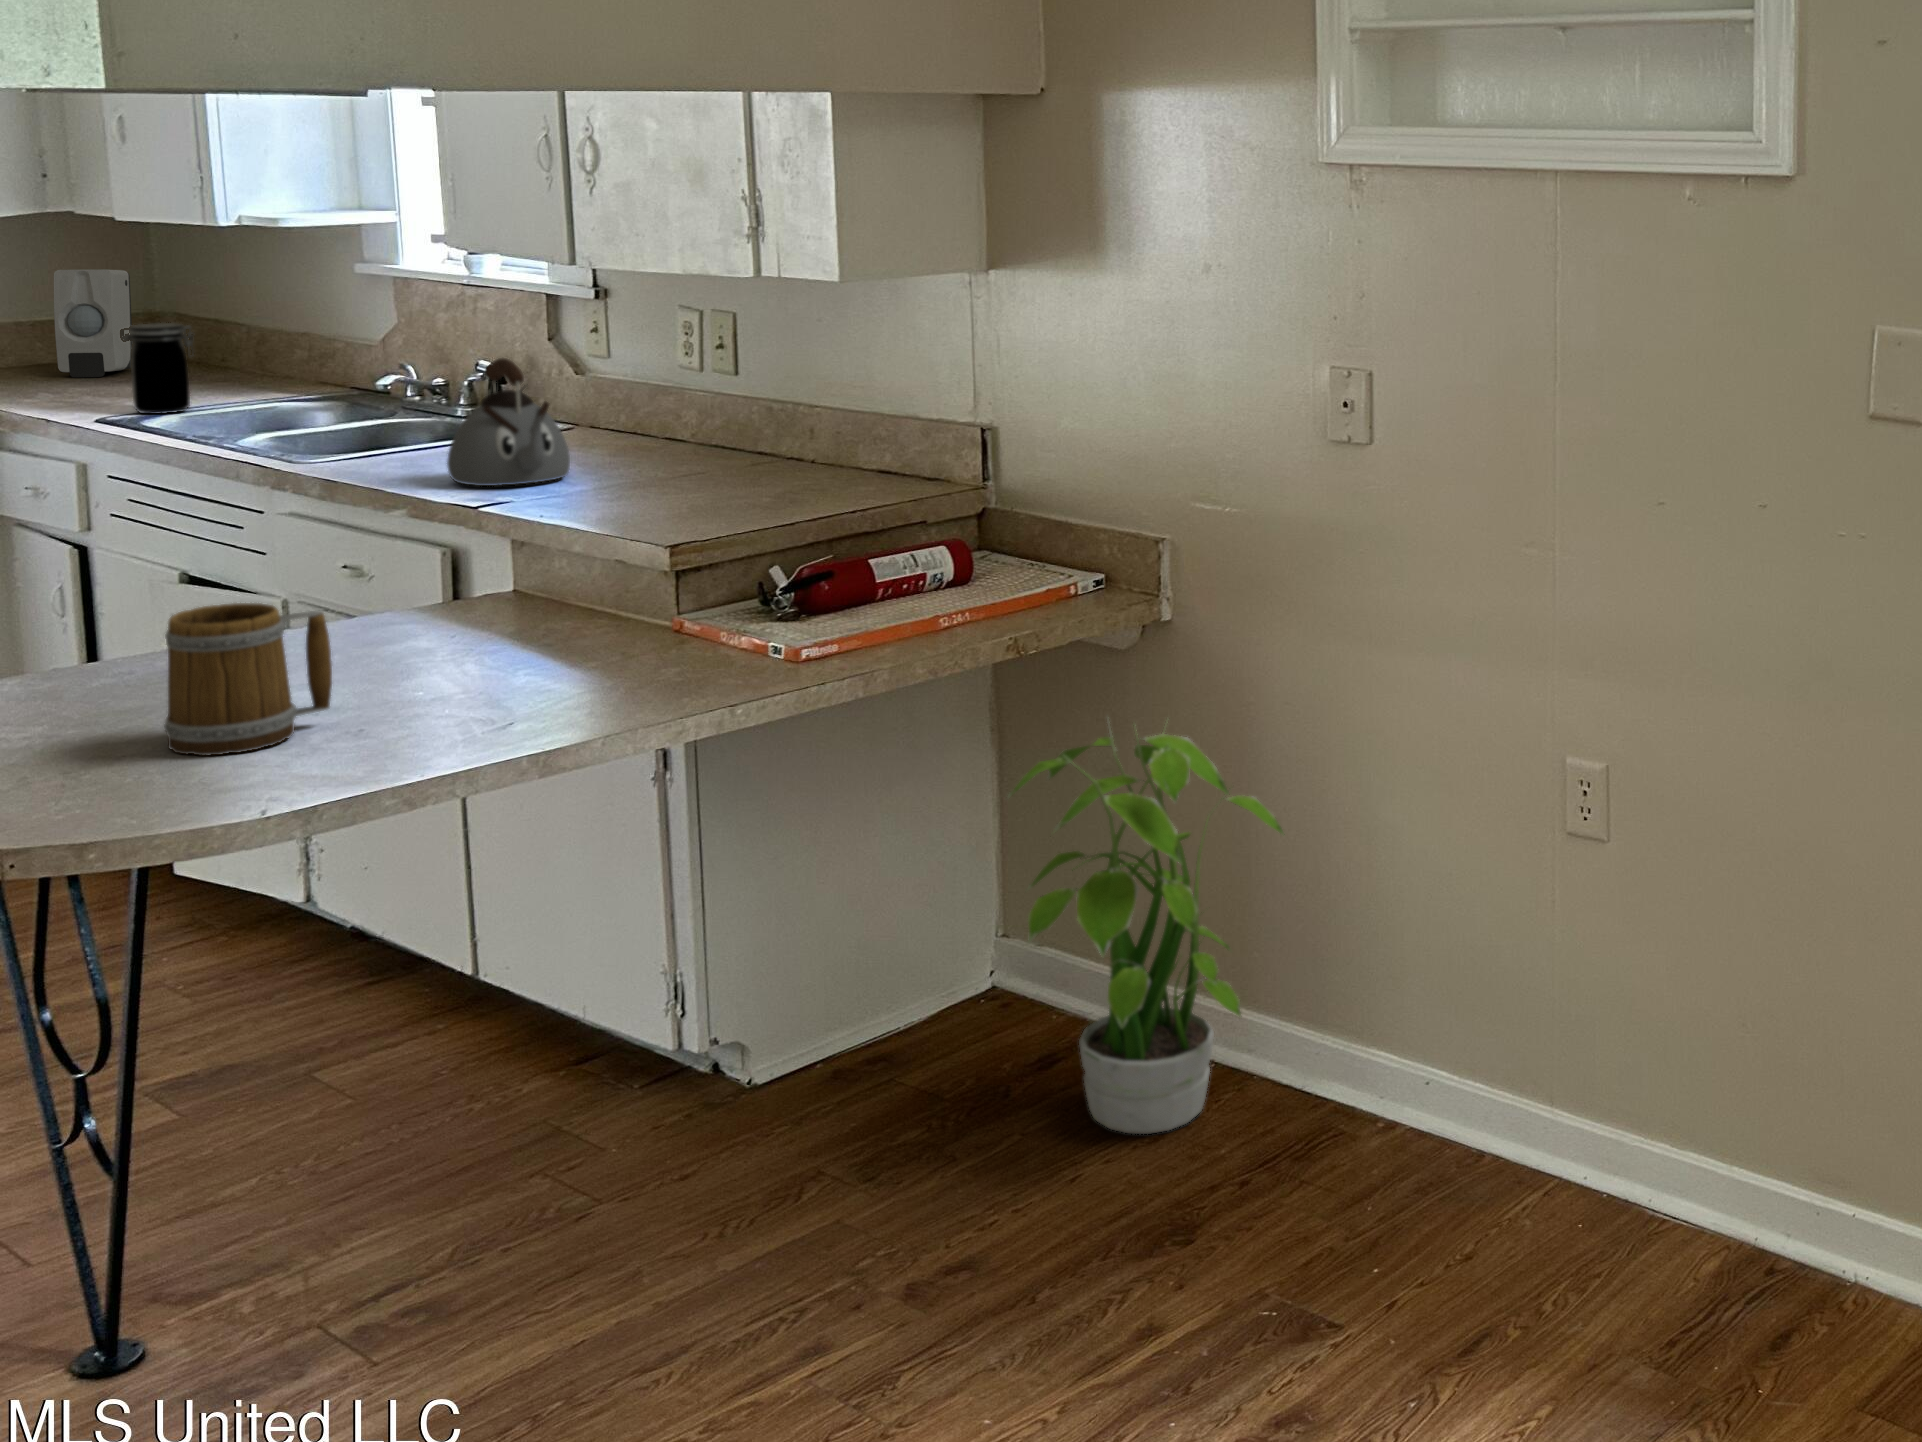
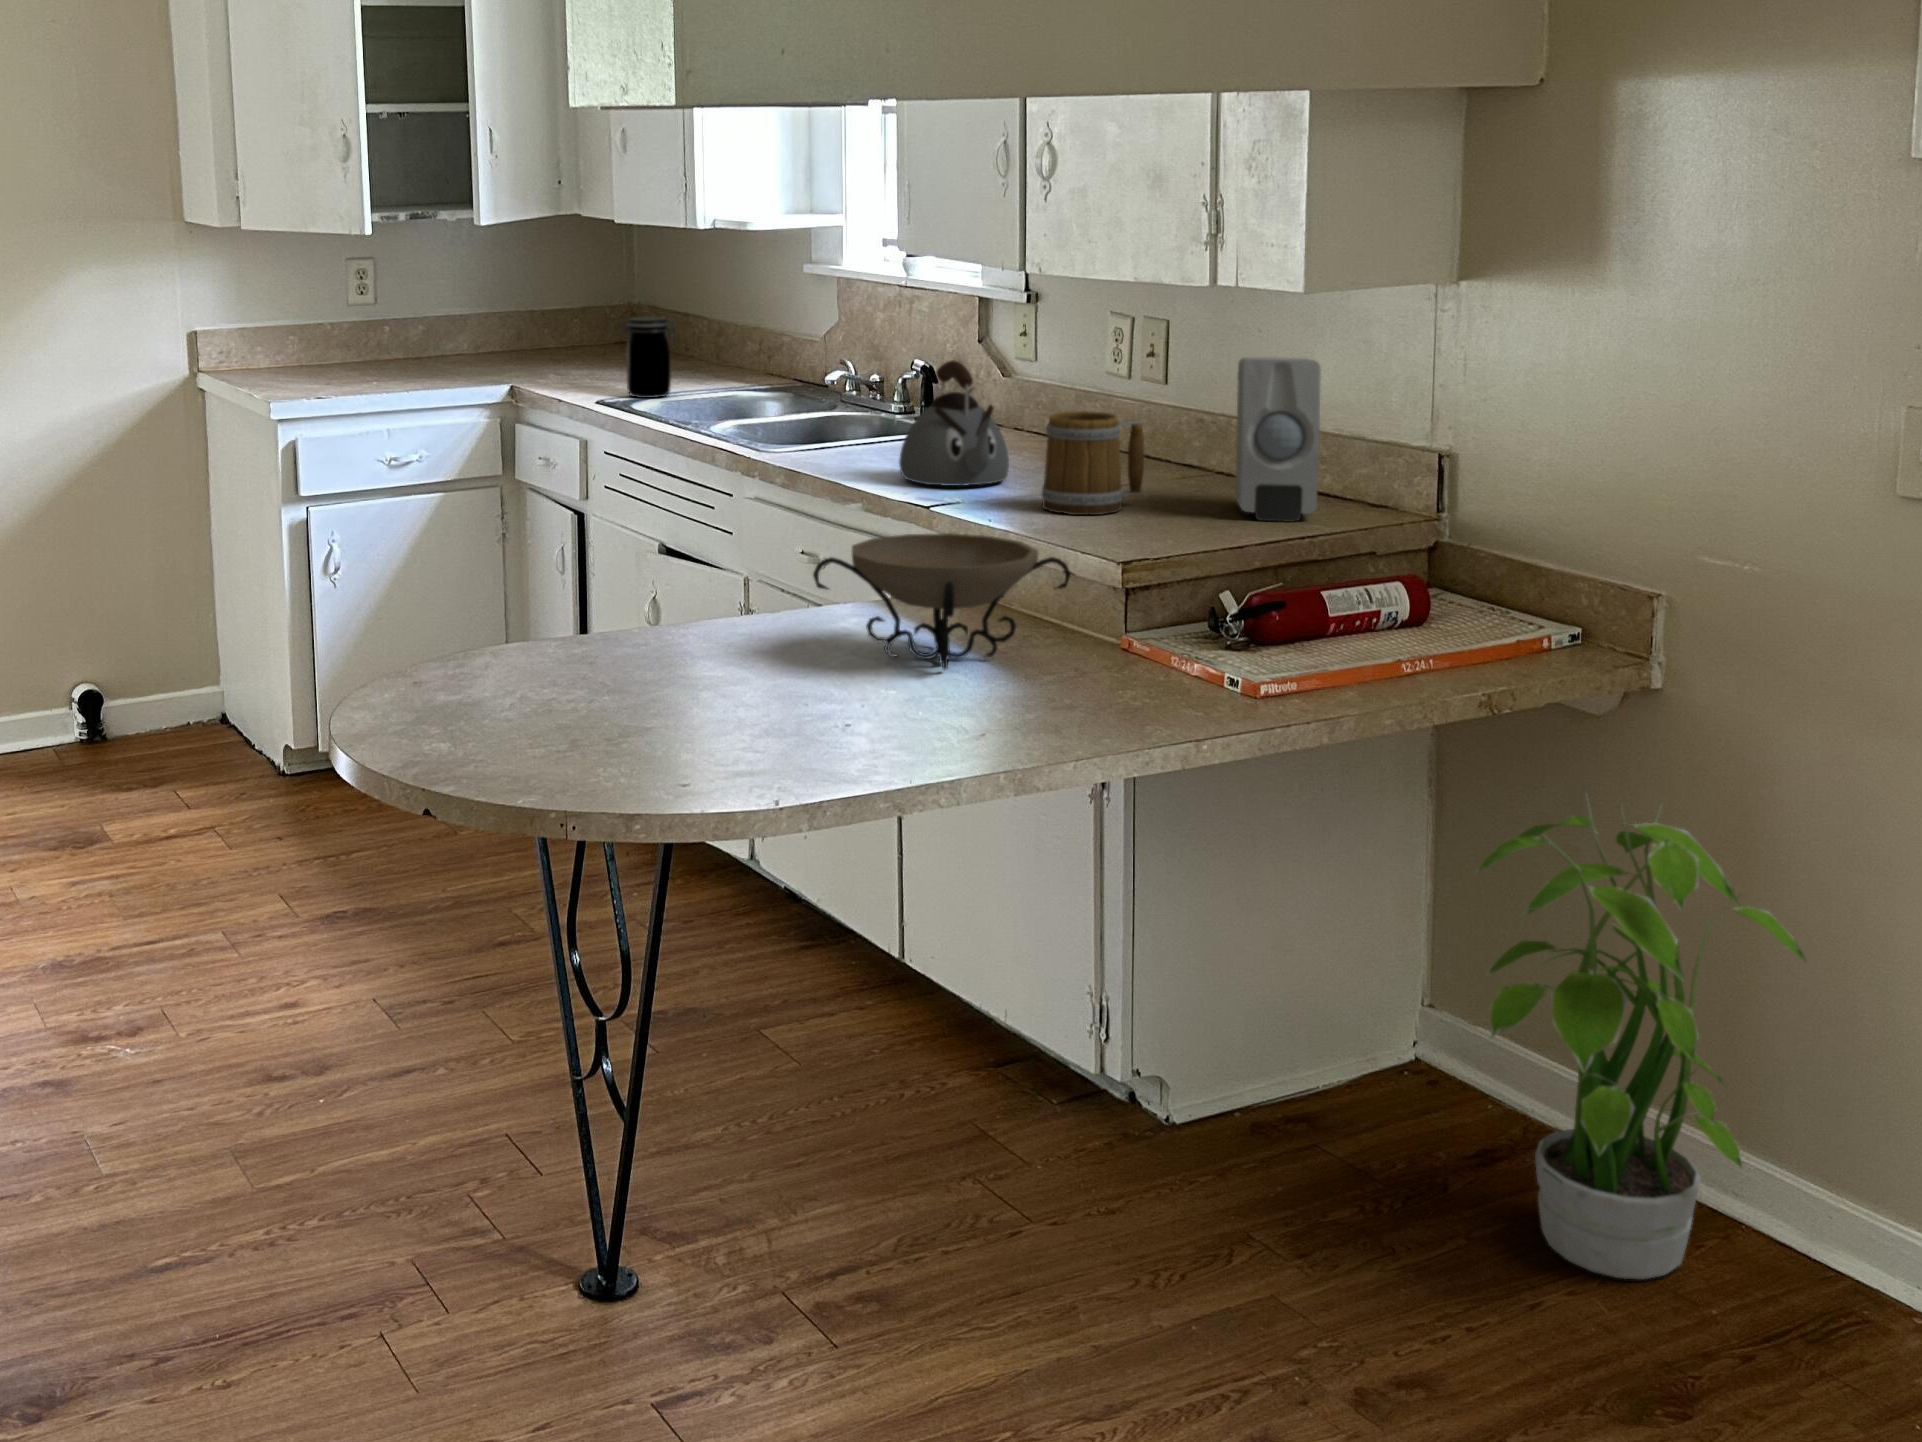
soap dispenser: present [54,269,133,377] -> present [1235,357,1321,522]
decorative bowl: none [320,529,609,666] -> present [813,533,1071,670]
mug: present [164,603,332,755] -> present [1042,411,1144,515]

